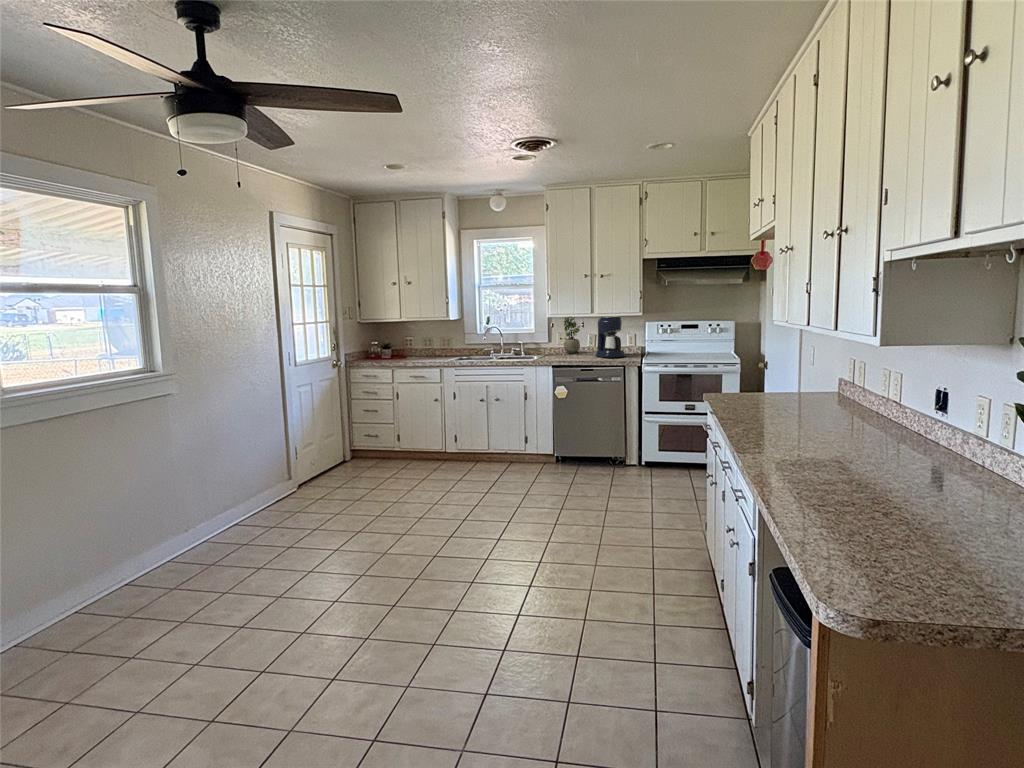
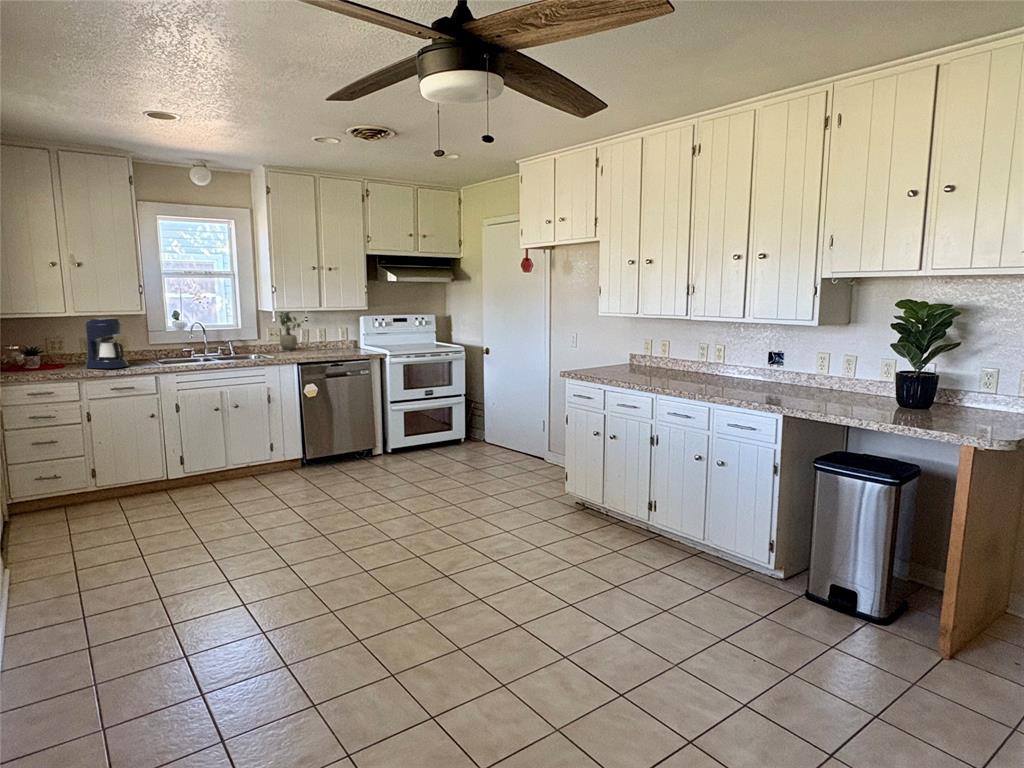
coffee maker: present [596,316,626,357] -> present [85,318,129,368]

